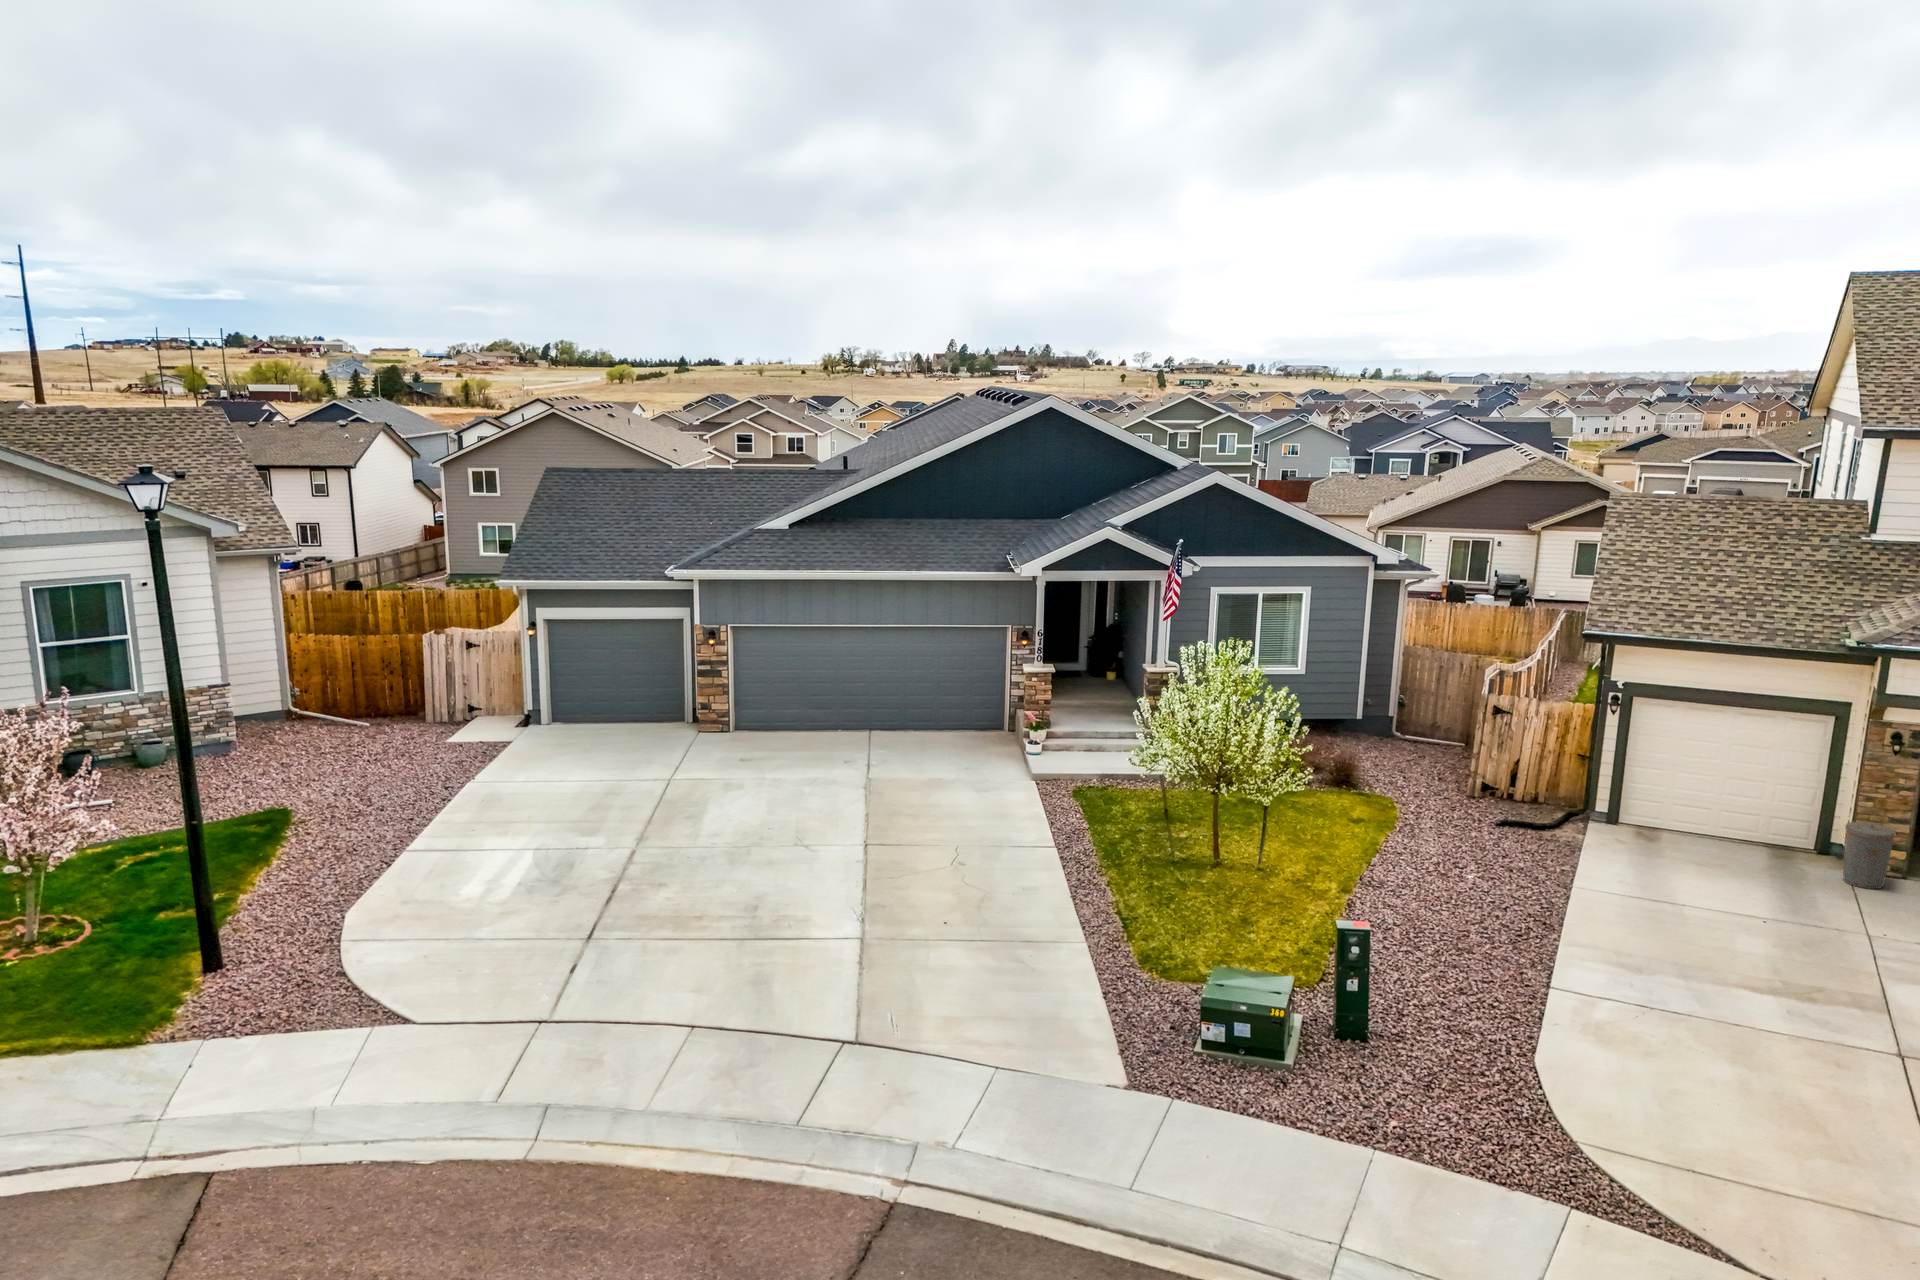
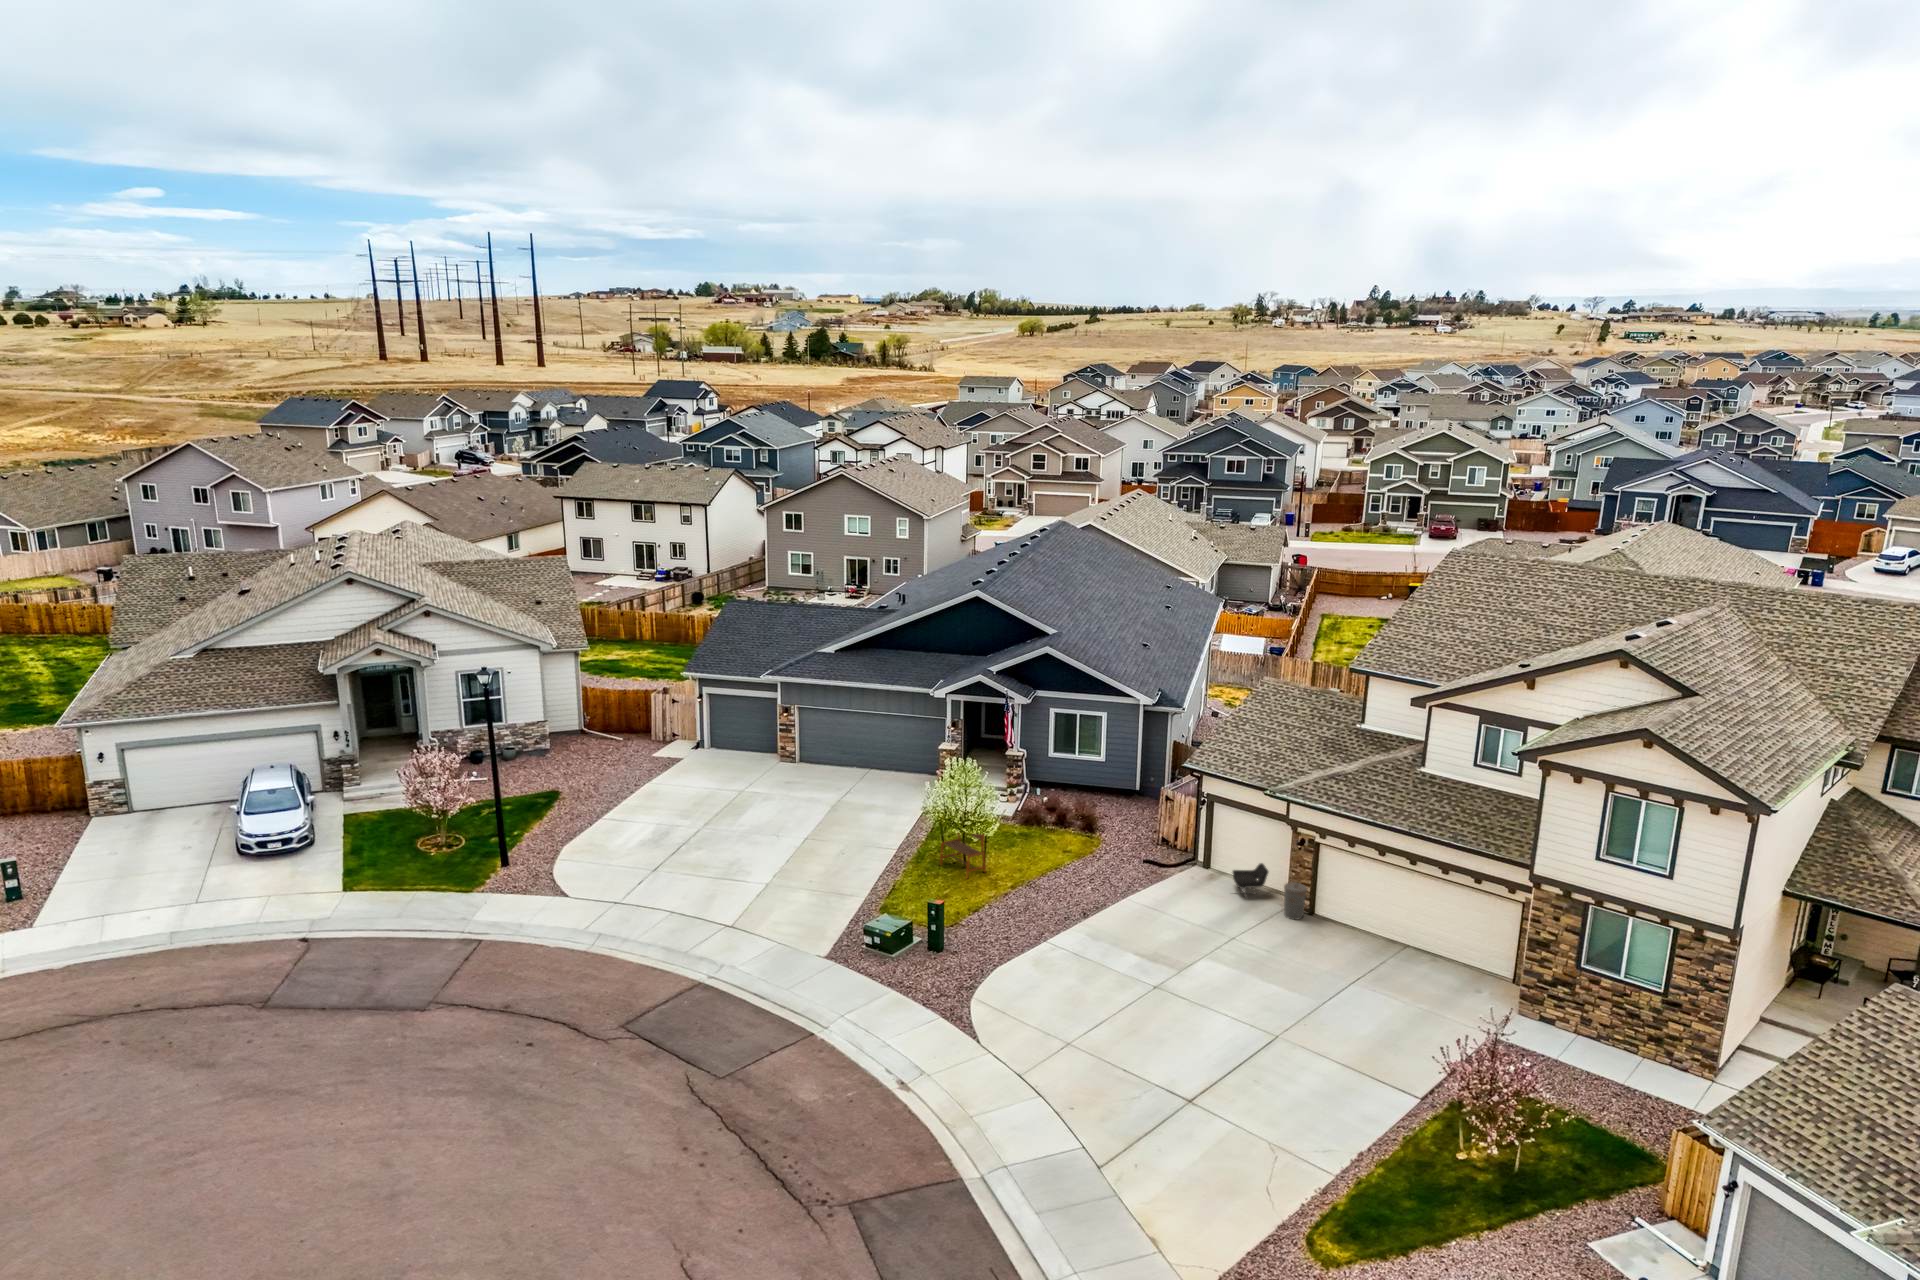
bench: none [1159,780,1260,887] -> present [940,833,986,879]
lounge chair: none [1696,798,1780,864] -> present [1233,863,1268,896]

